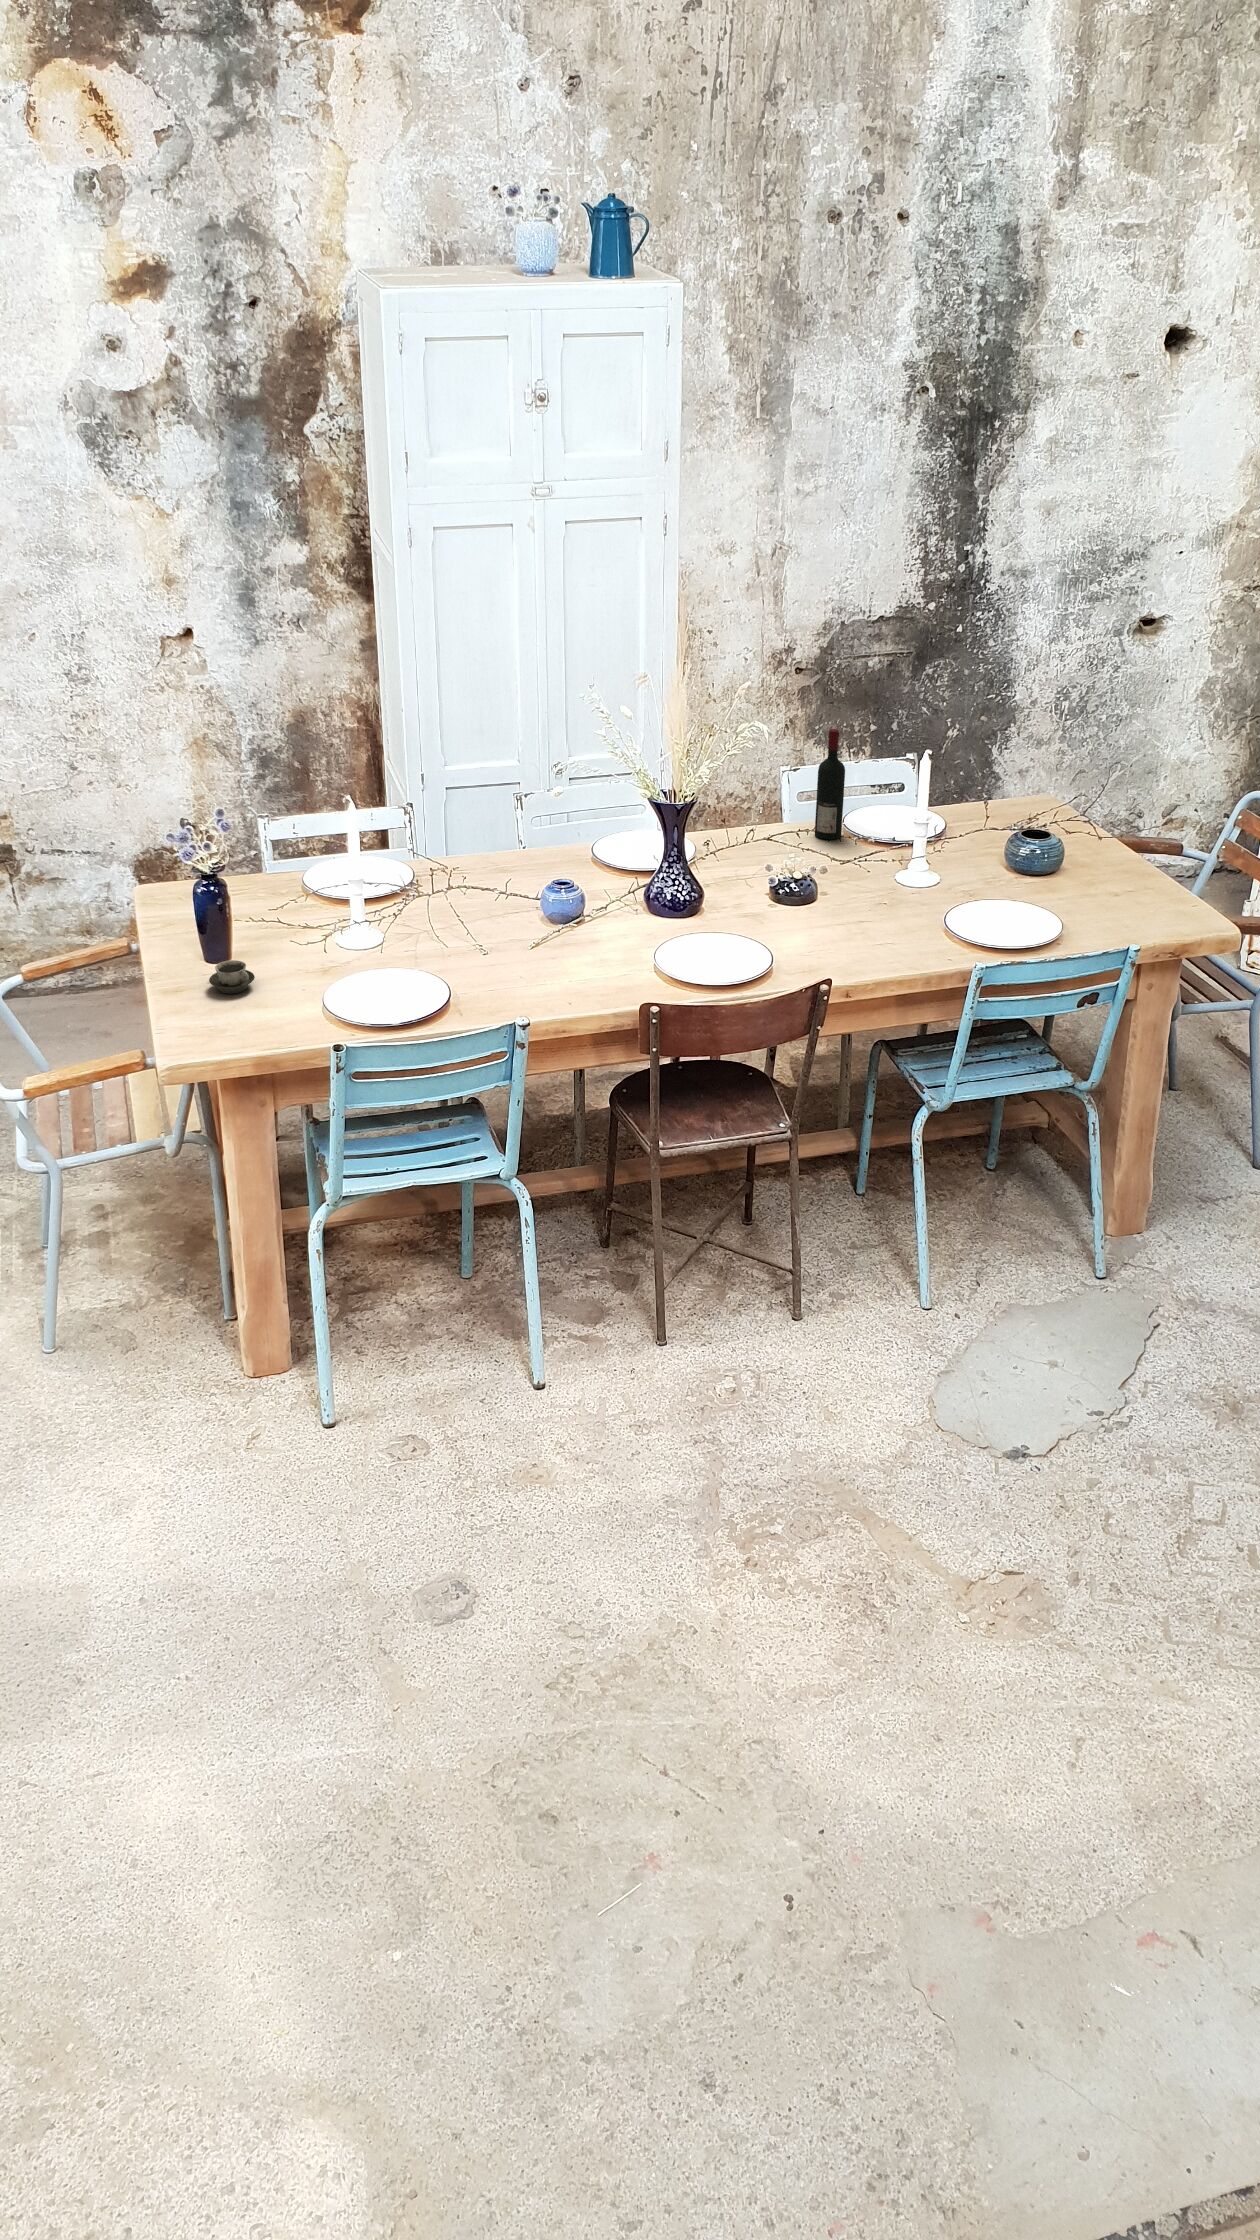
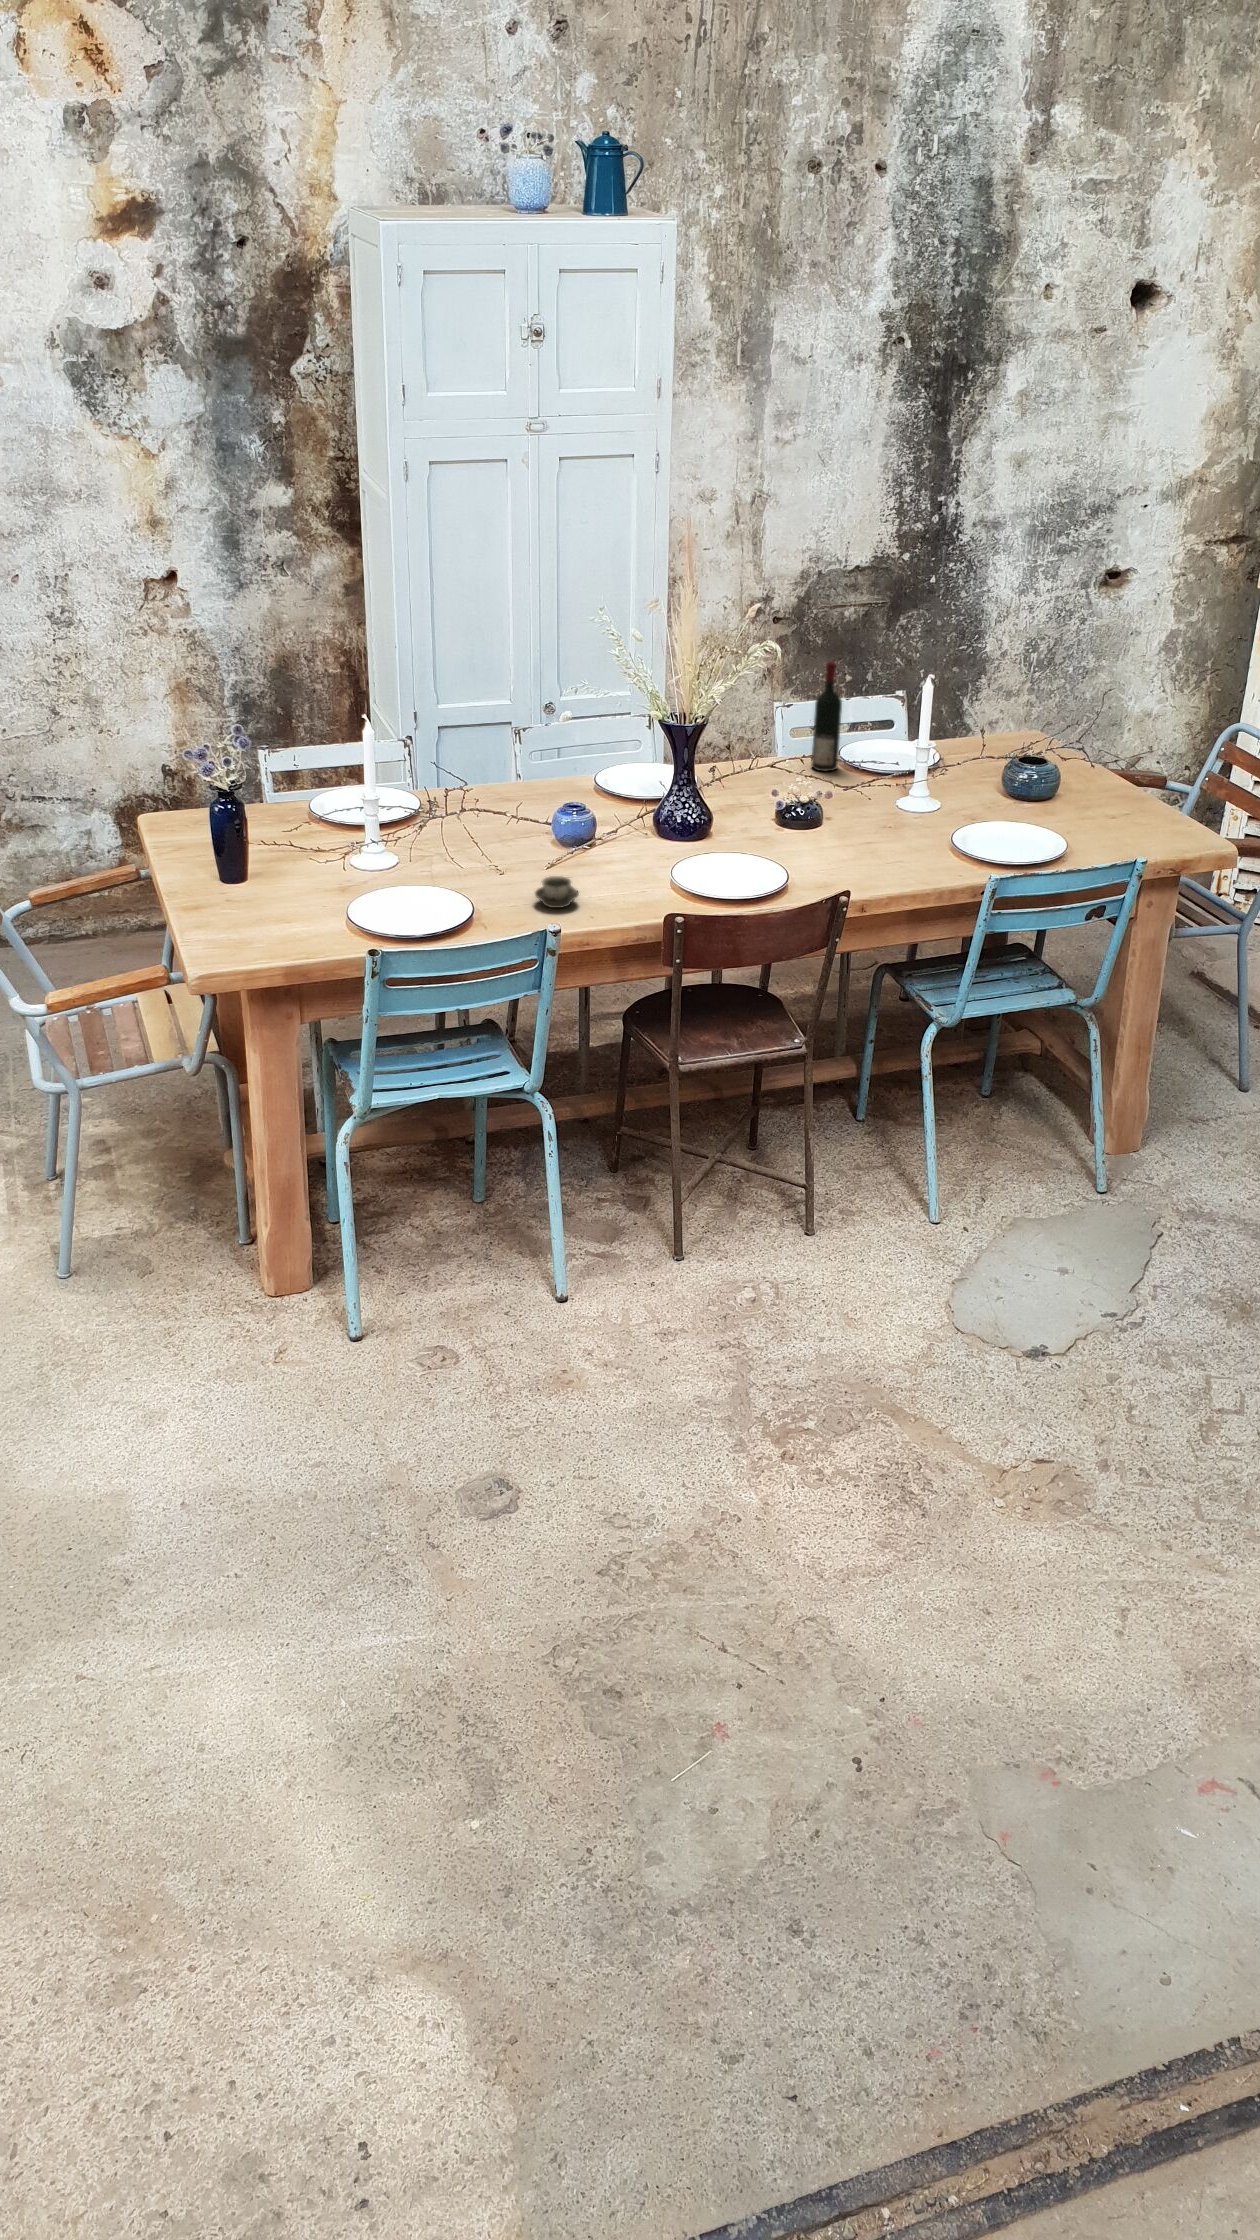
cup: present [209,960,255,994] -> present [535,876,579,908]

